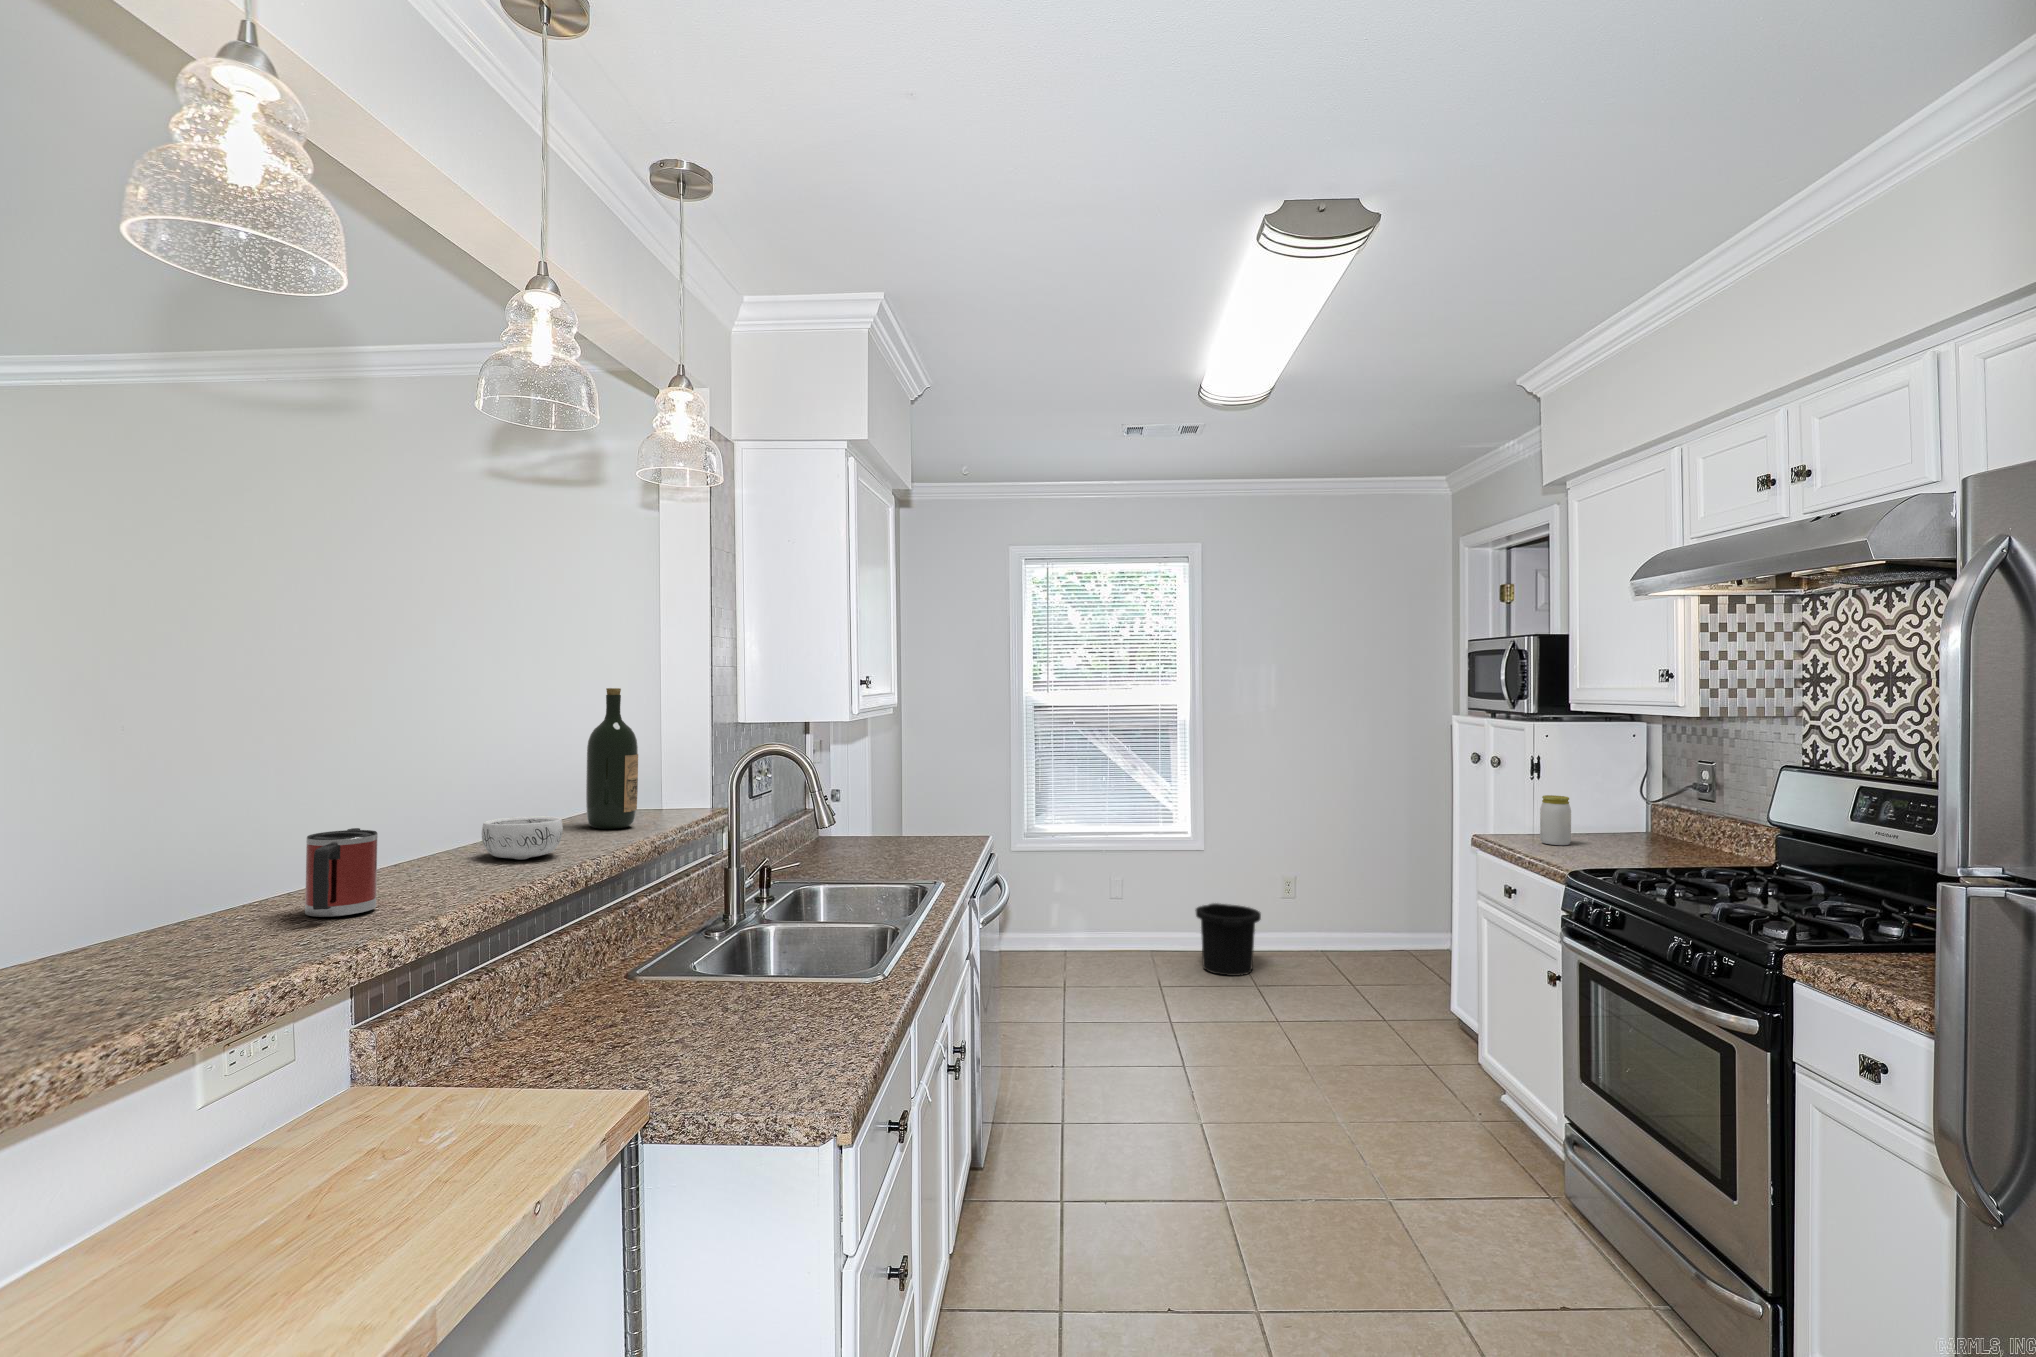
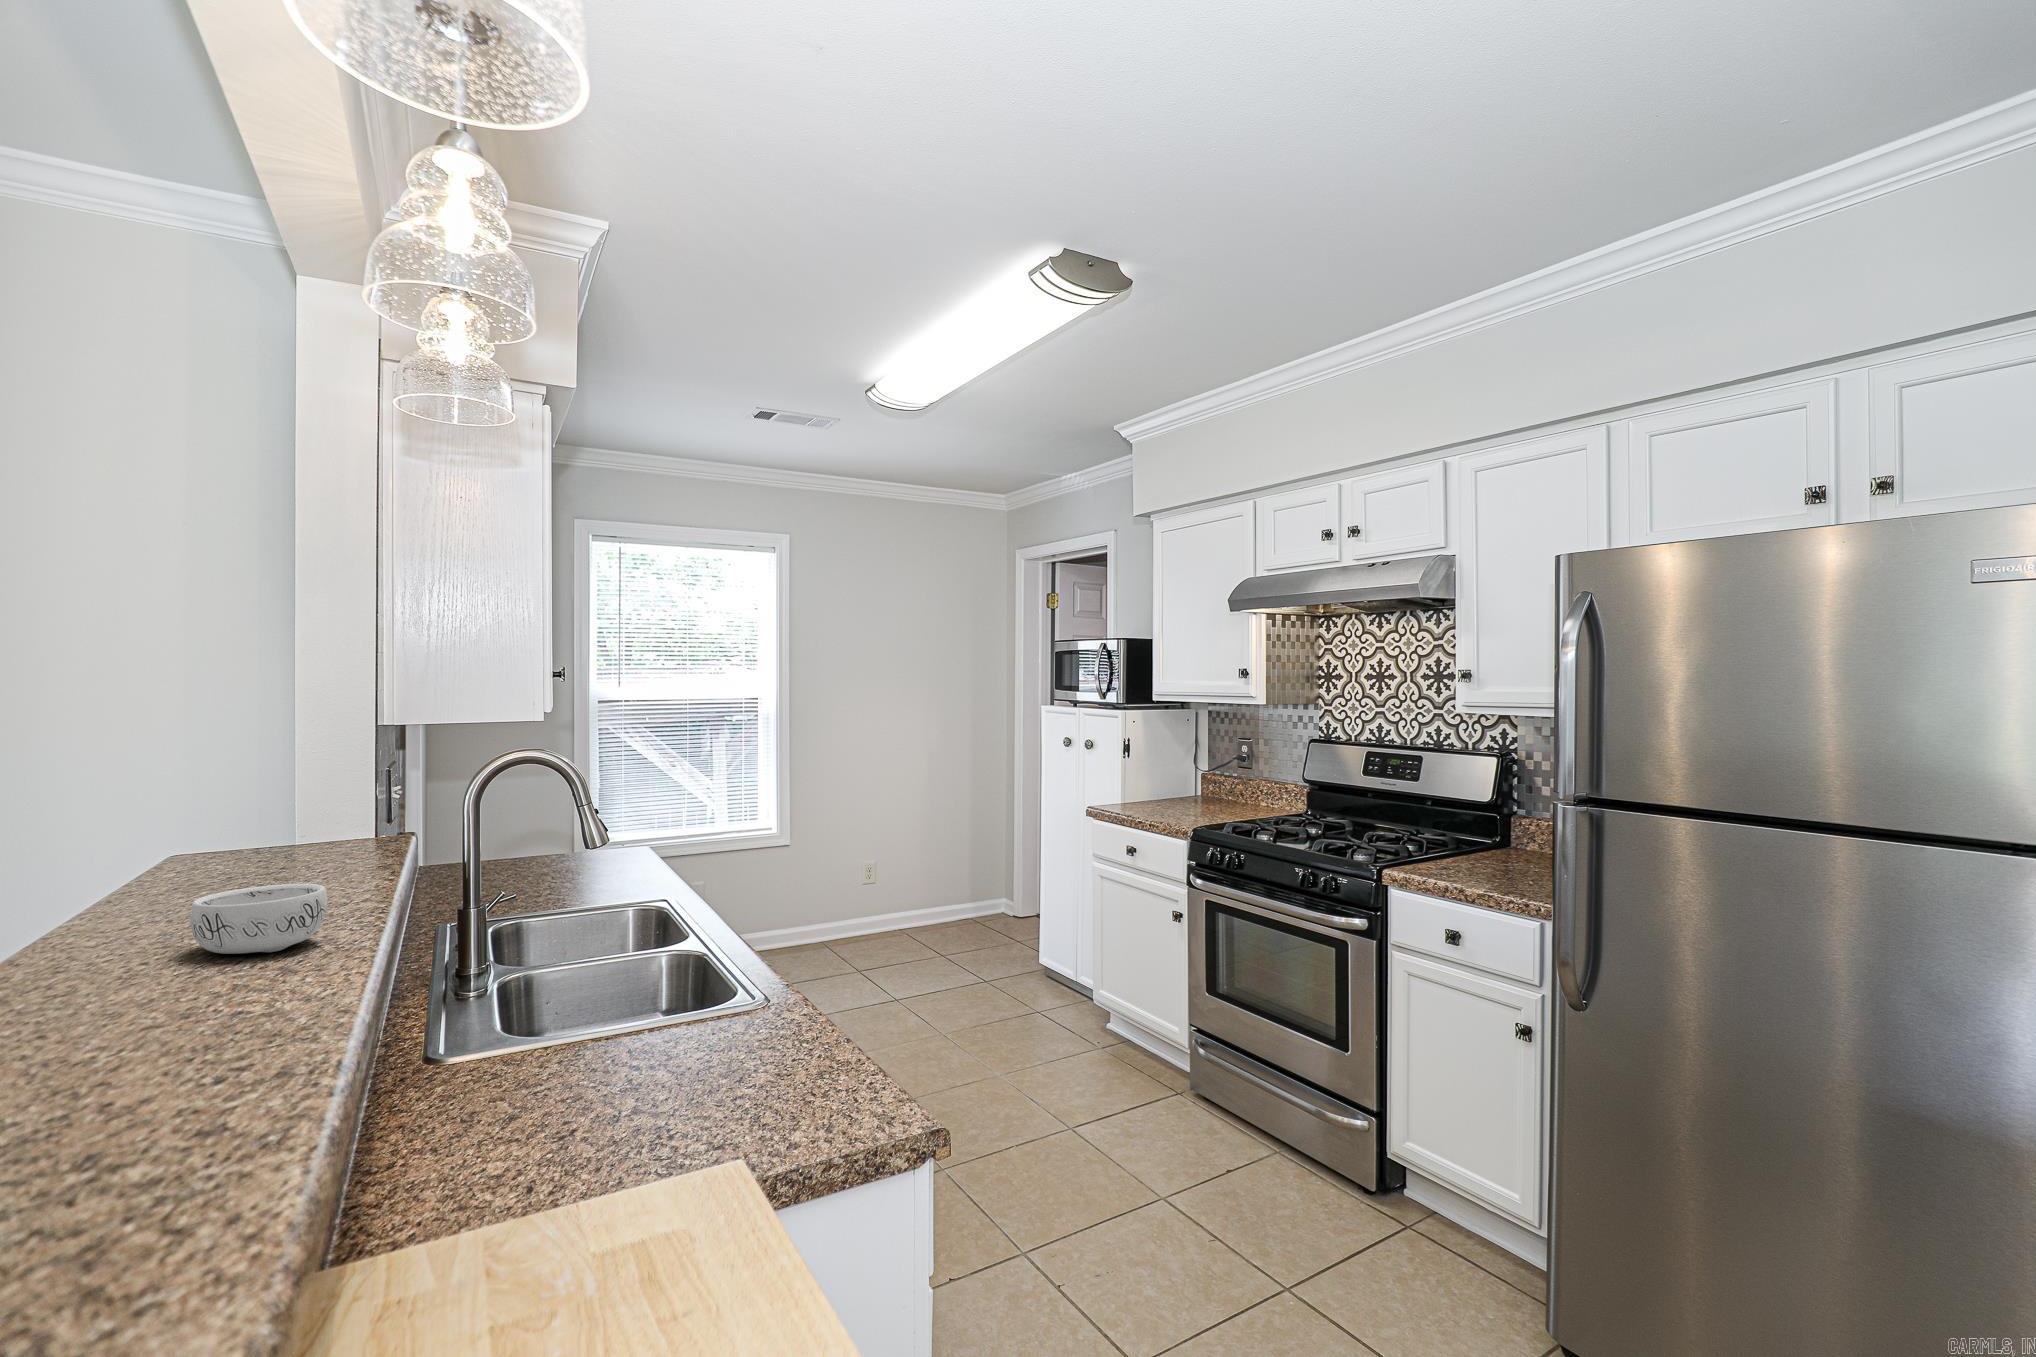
wine bottle: present [586,688,638,829] -> none [254,695,338,894]
jar: present [1540,795,1571,845] -> none [1146,770,1168,810]
mug: present [305,828,378,917] -> none [88,937,222,1096]
trash can: present [1195,903,1261,976] -> none [801,893,865,963]

